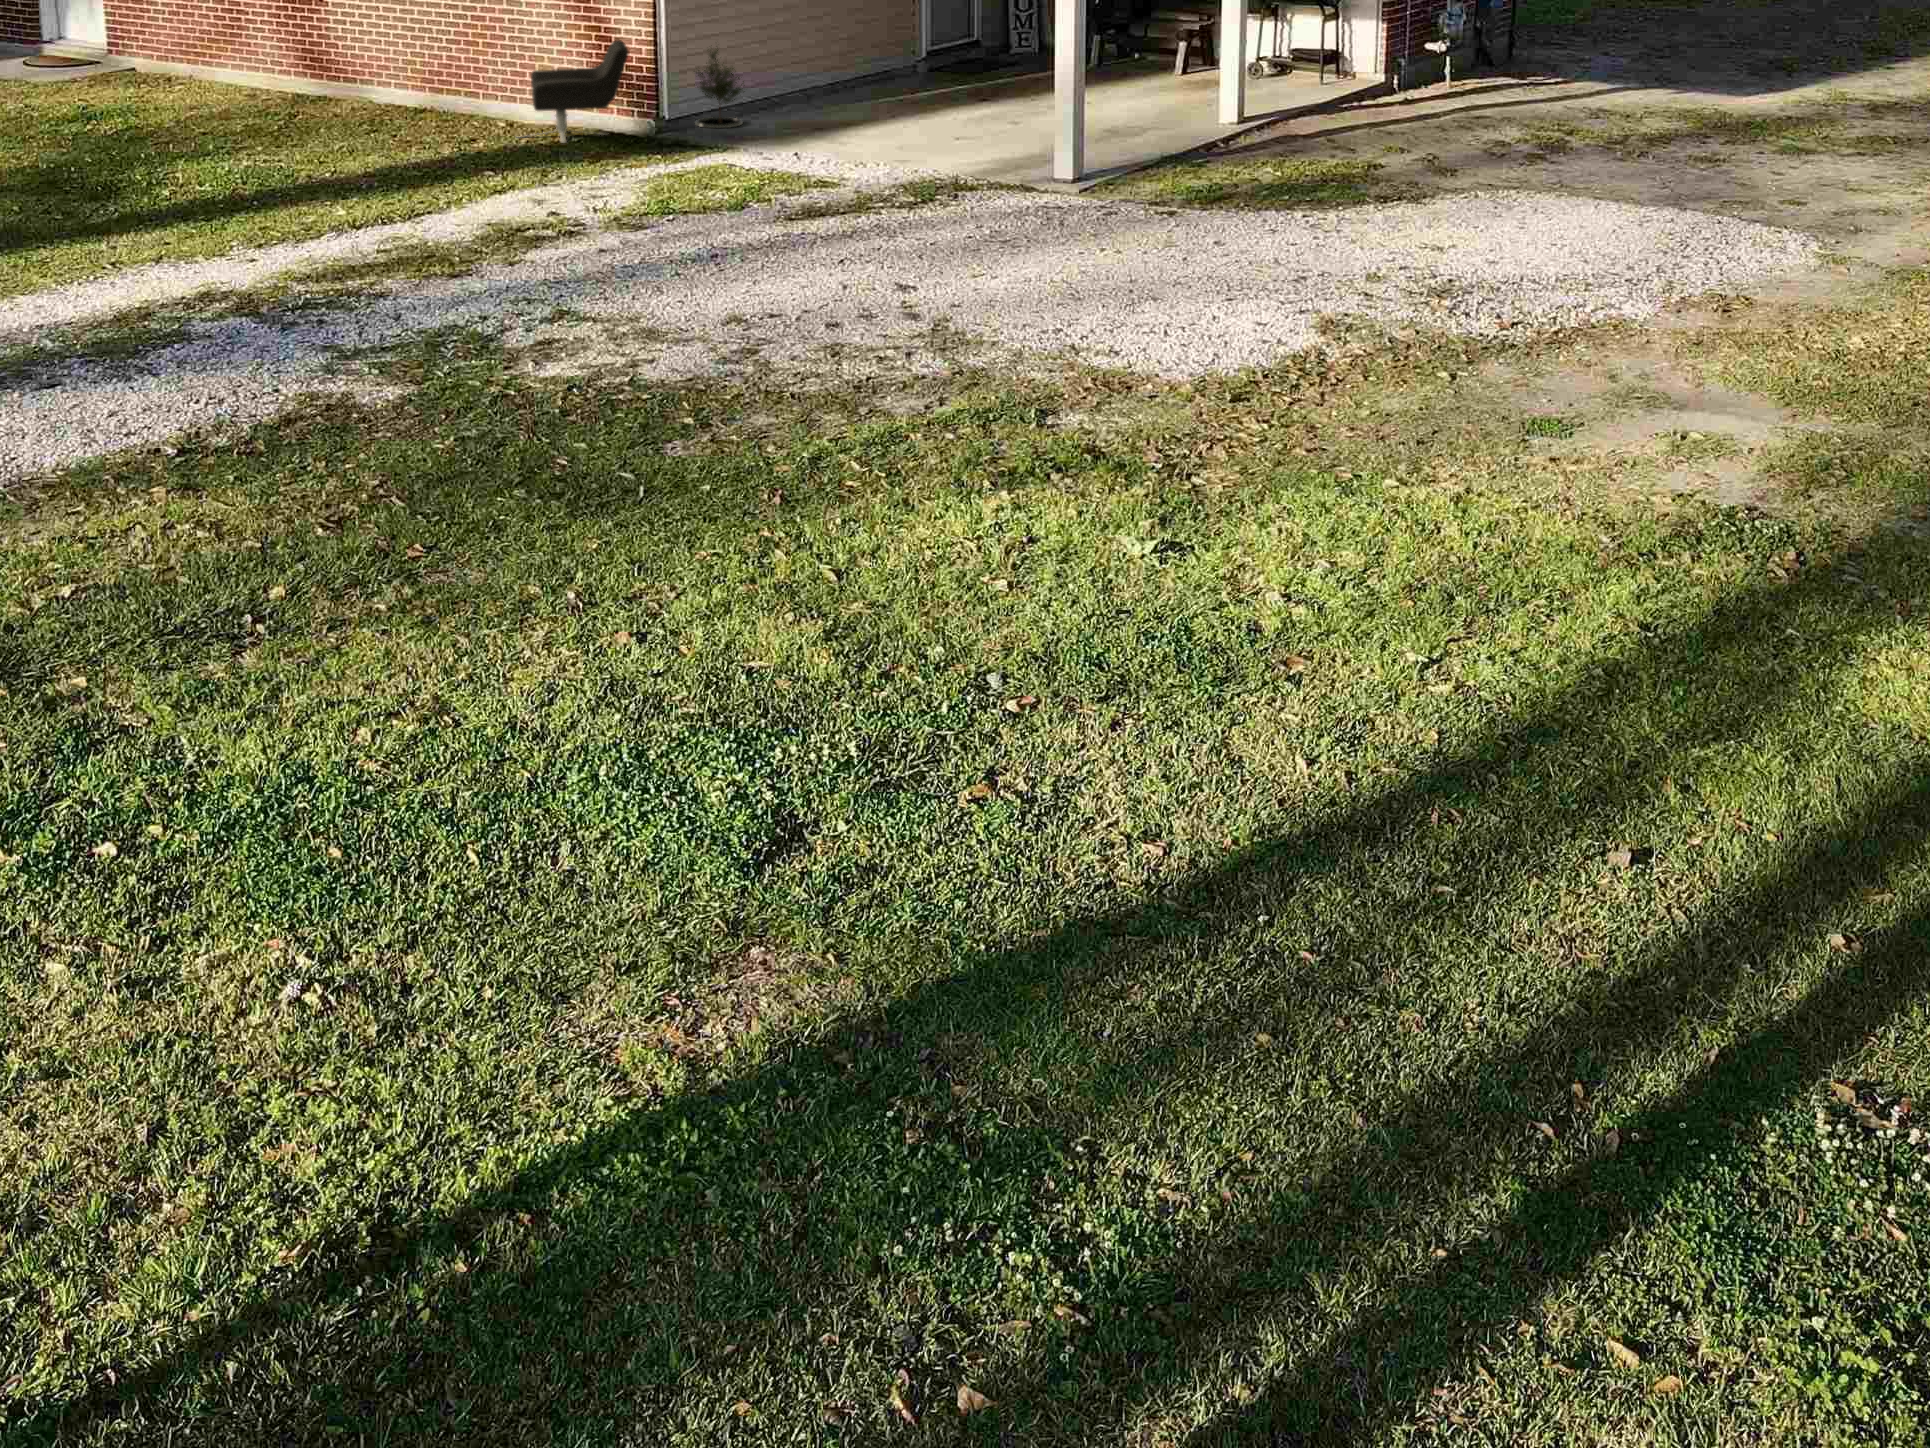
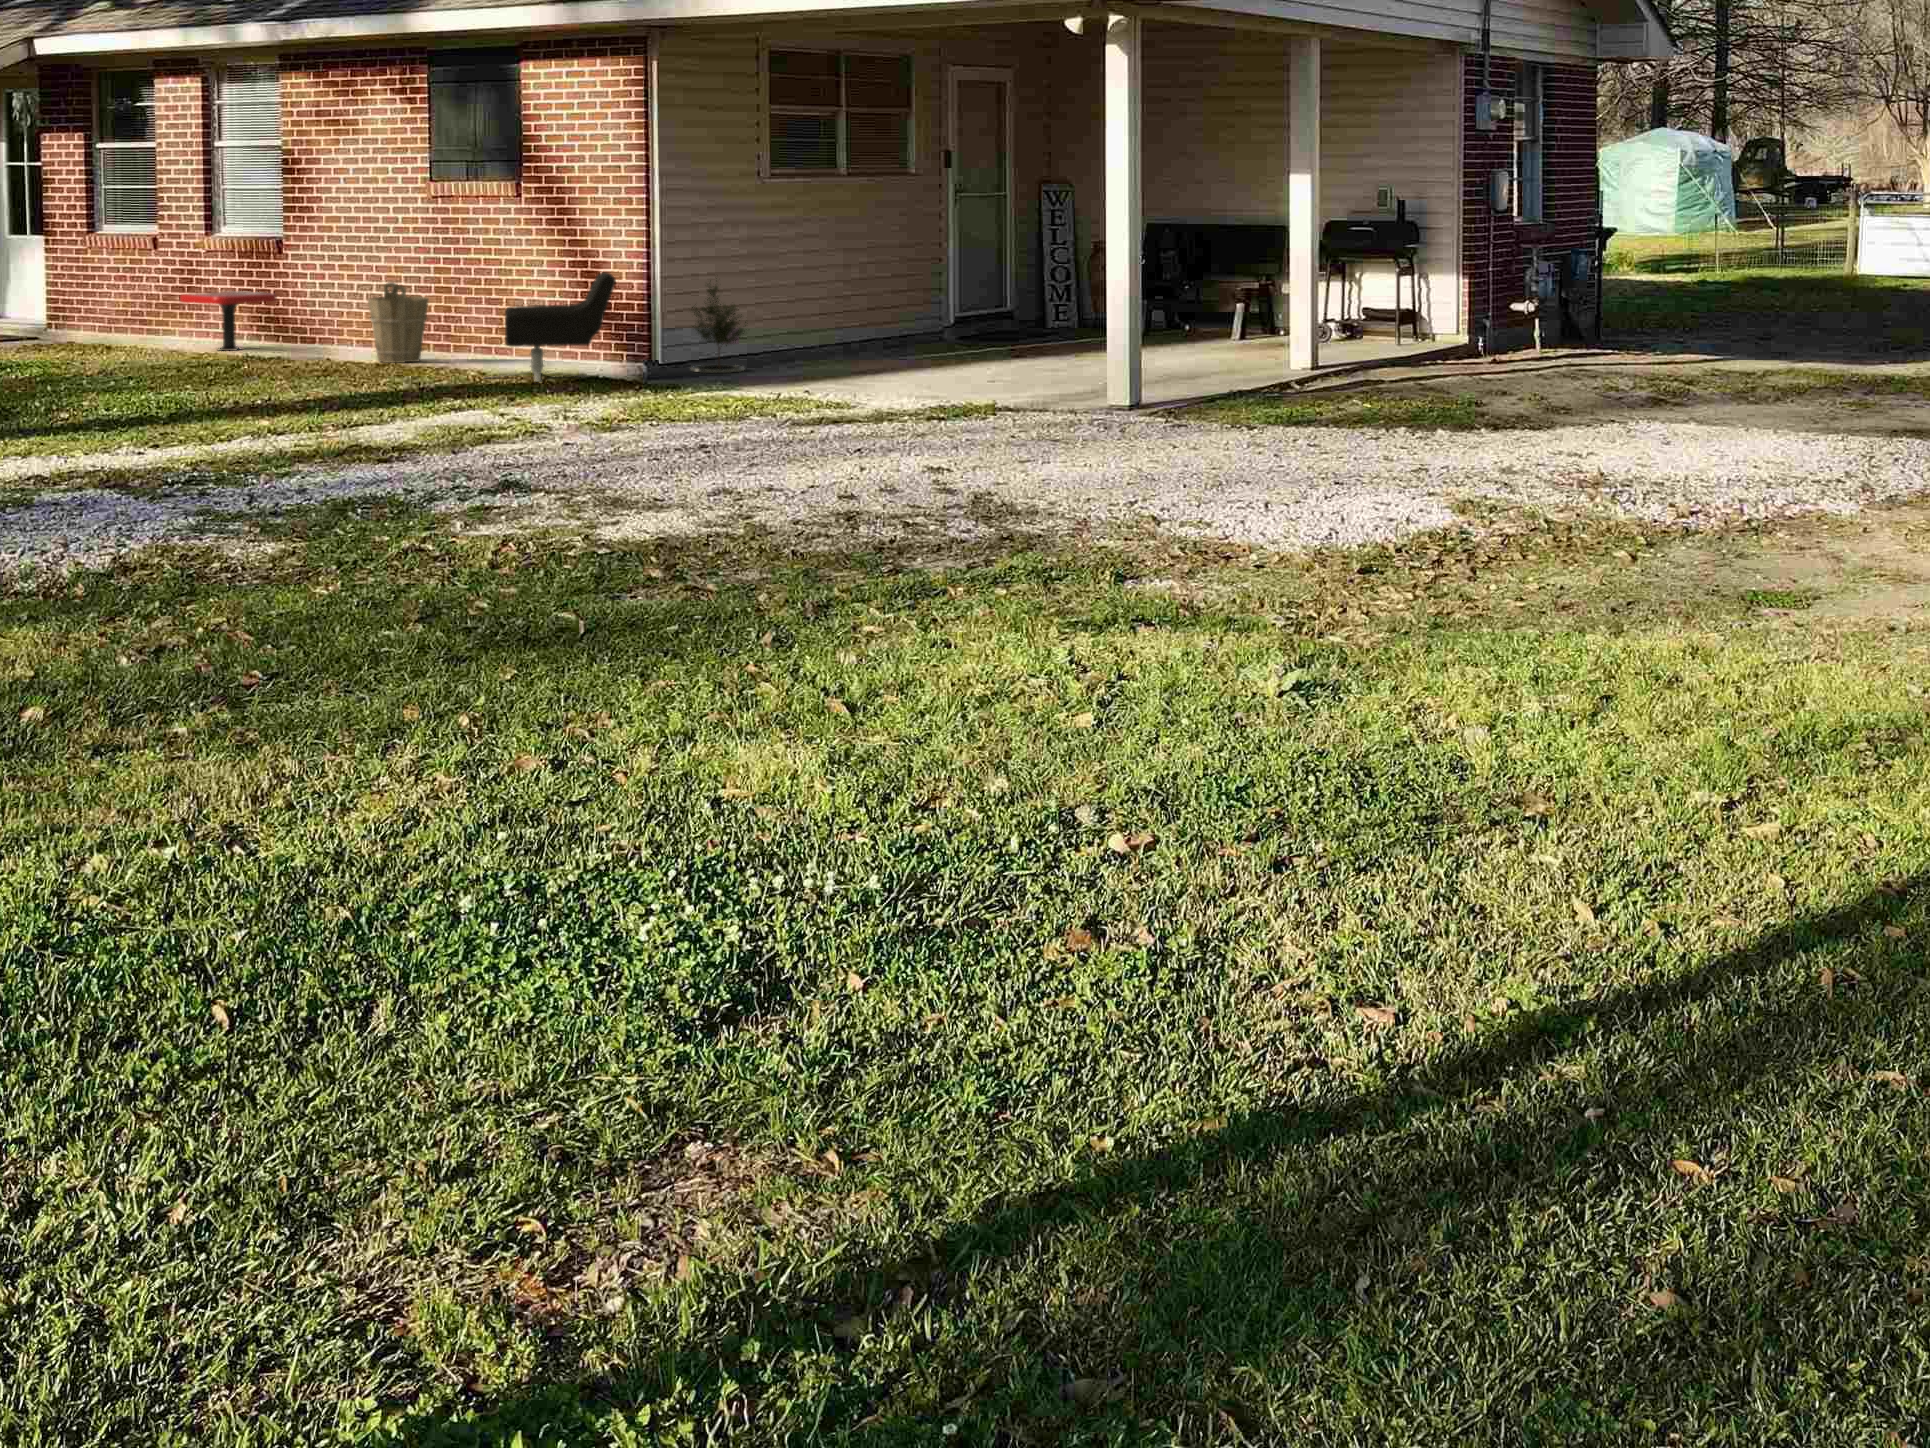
pedestal table: none [234,34,321,91] -> present [180,291,277,351]
bucket: none [406,37,460,112] -> present [368,282,429,363]

